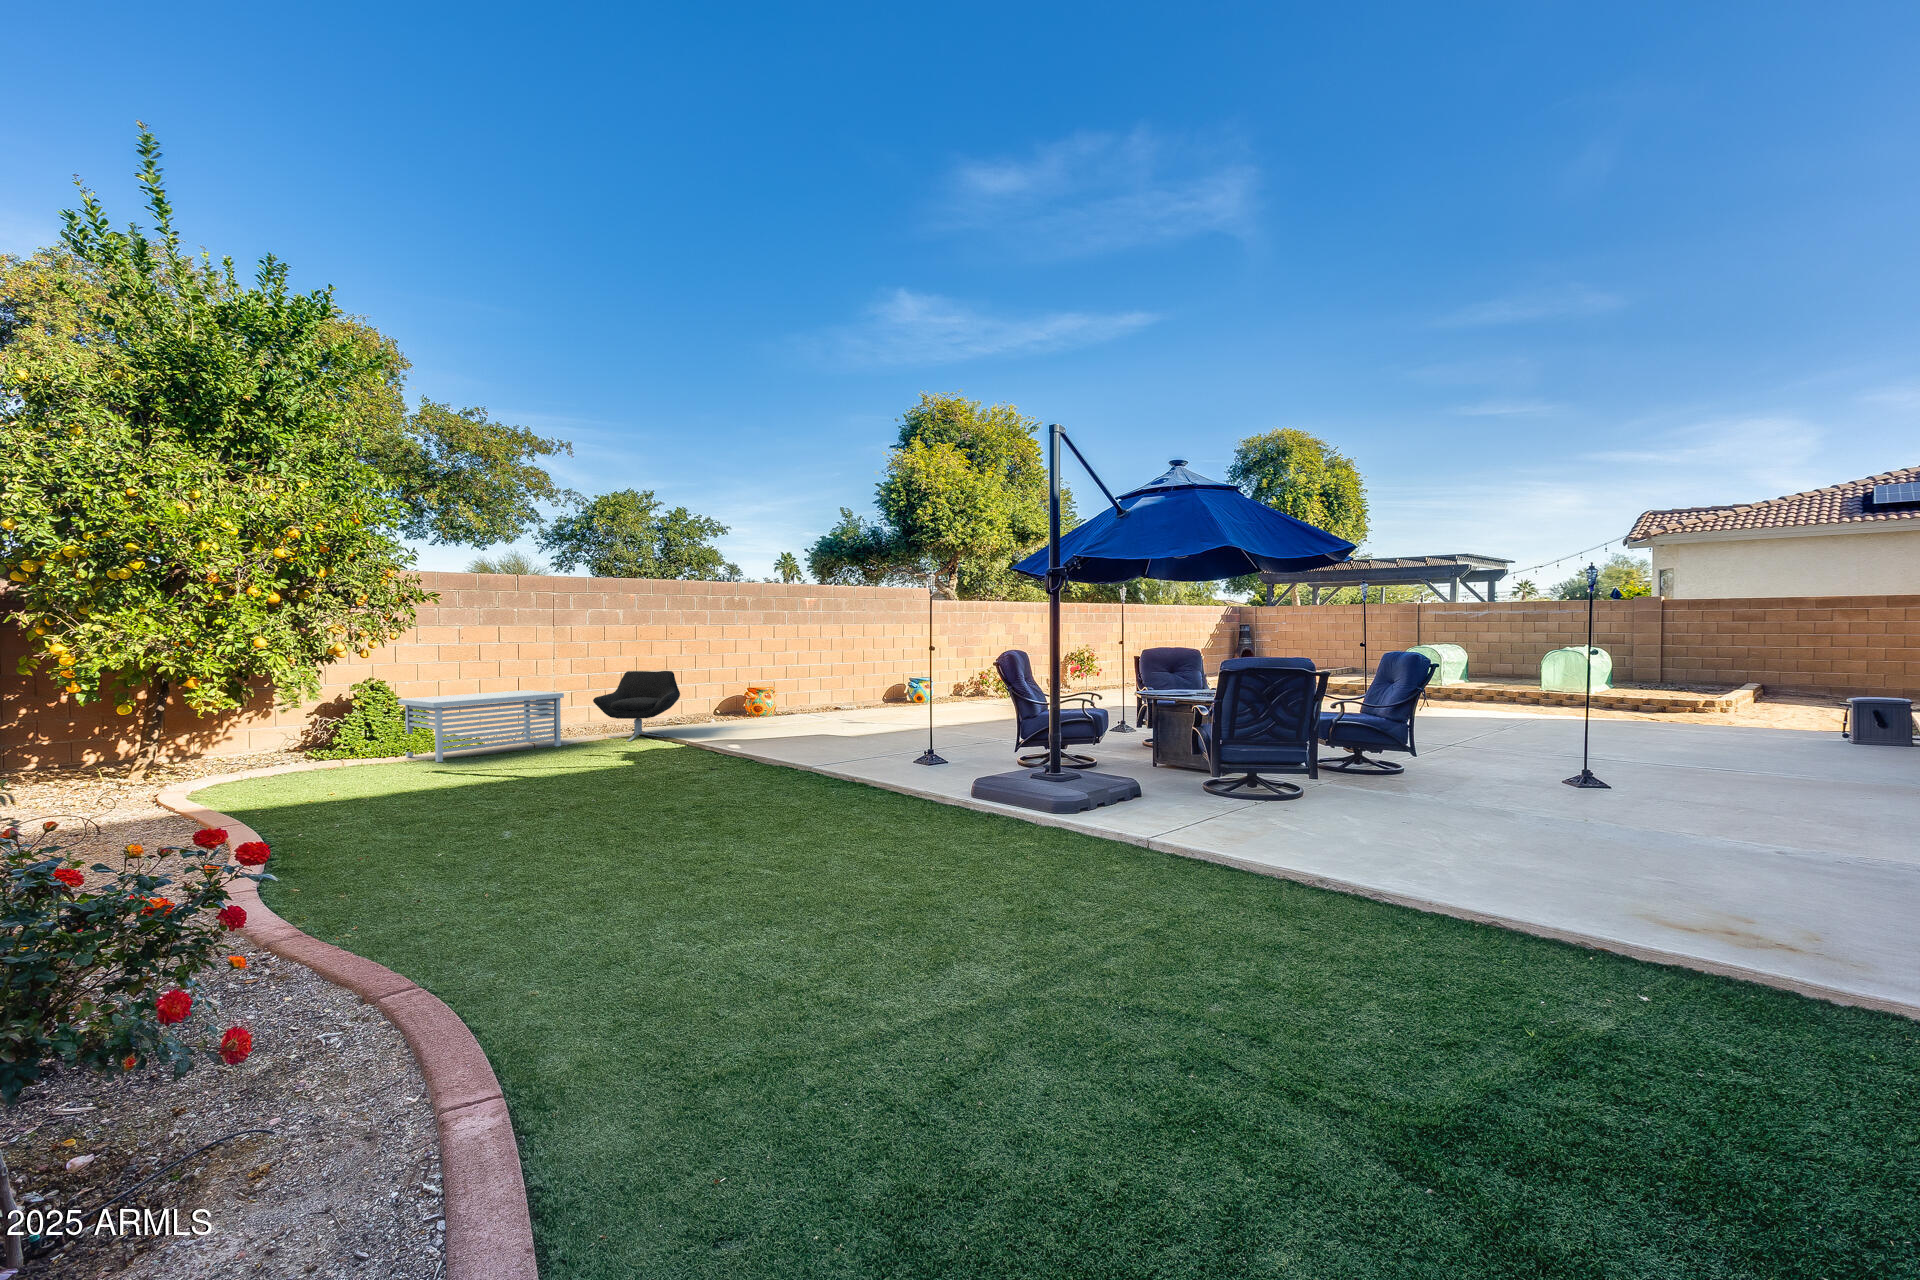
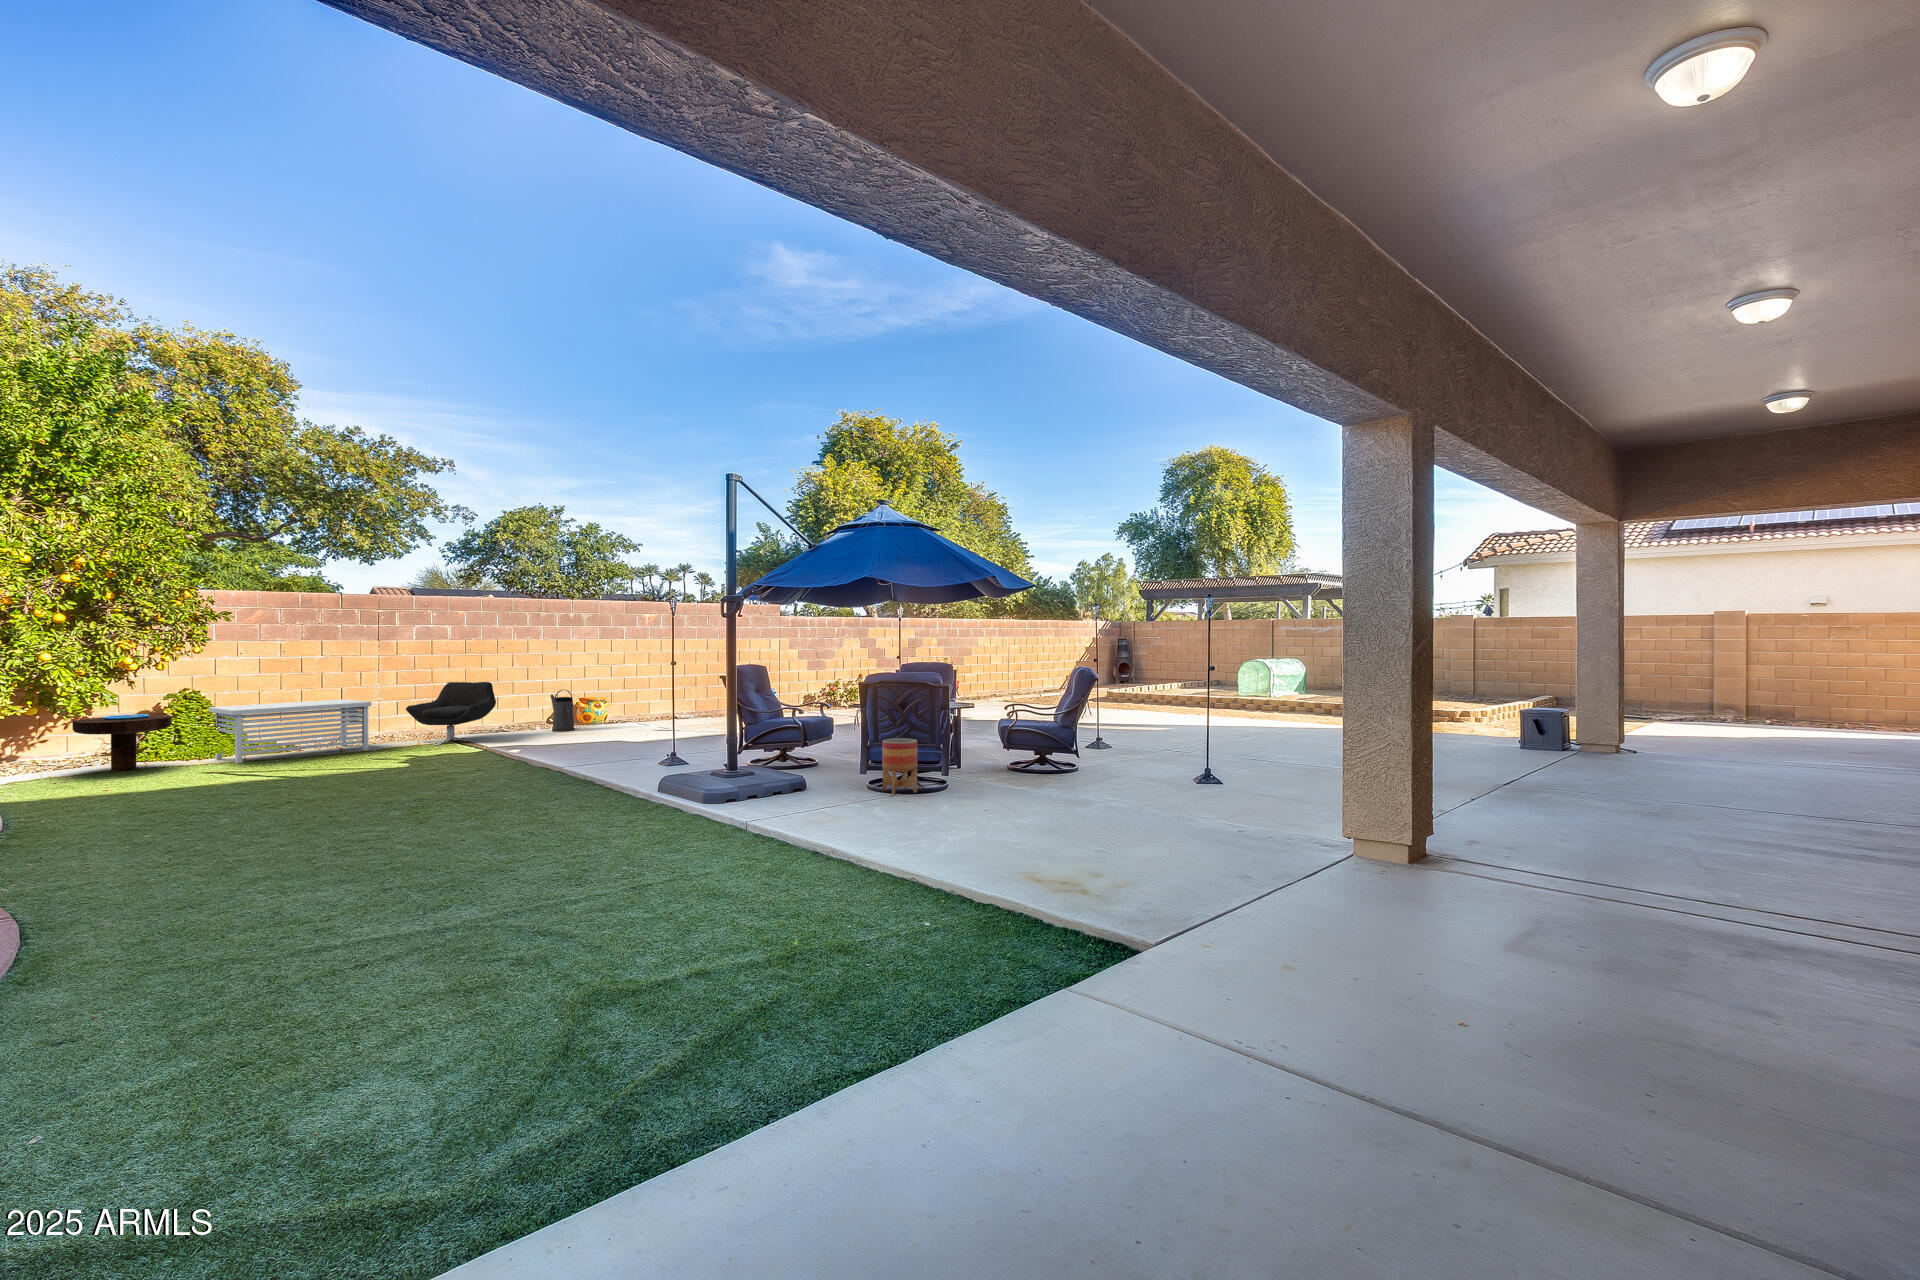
watering can: none [722,679,753,725] -> present [551,690,575,732]
side table: none [267,708,367,771] -> present [72,714,172,771]
planter: none [1235,734,1279,800] -> present [882,738,917,795]

